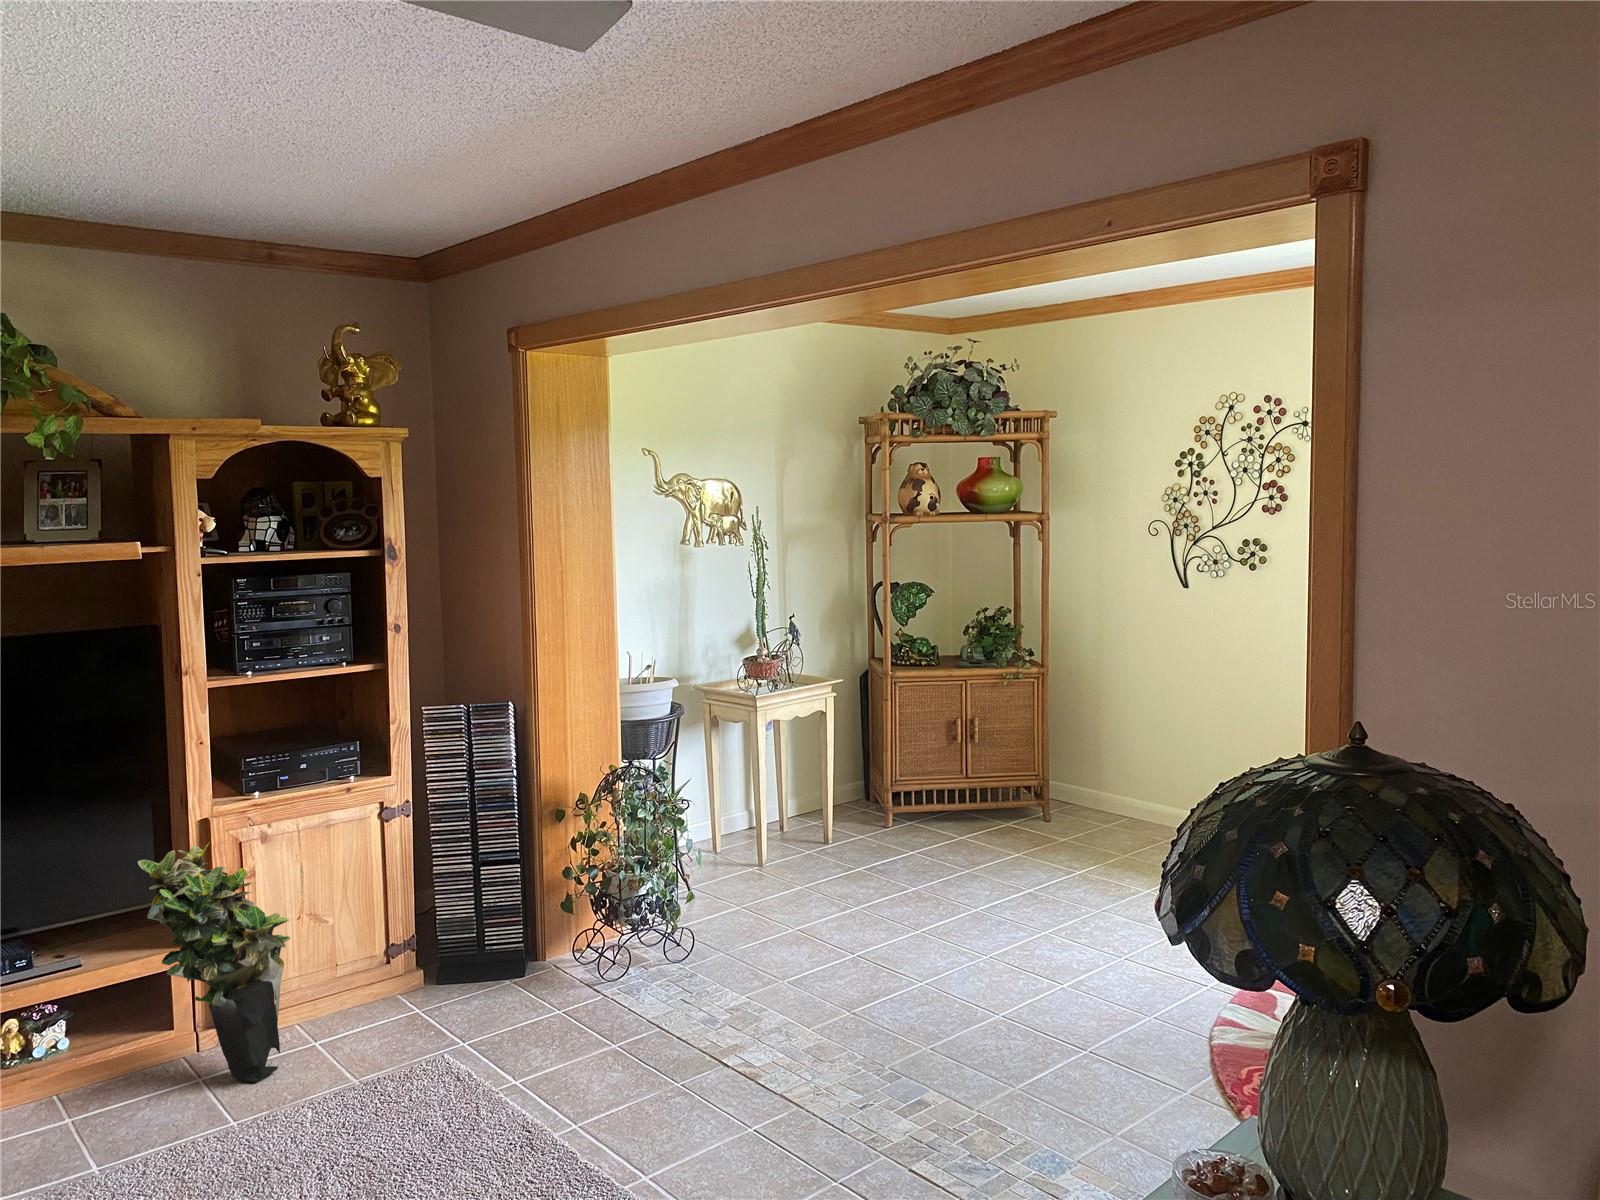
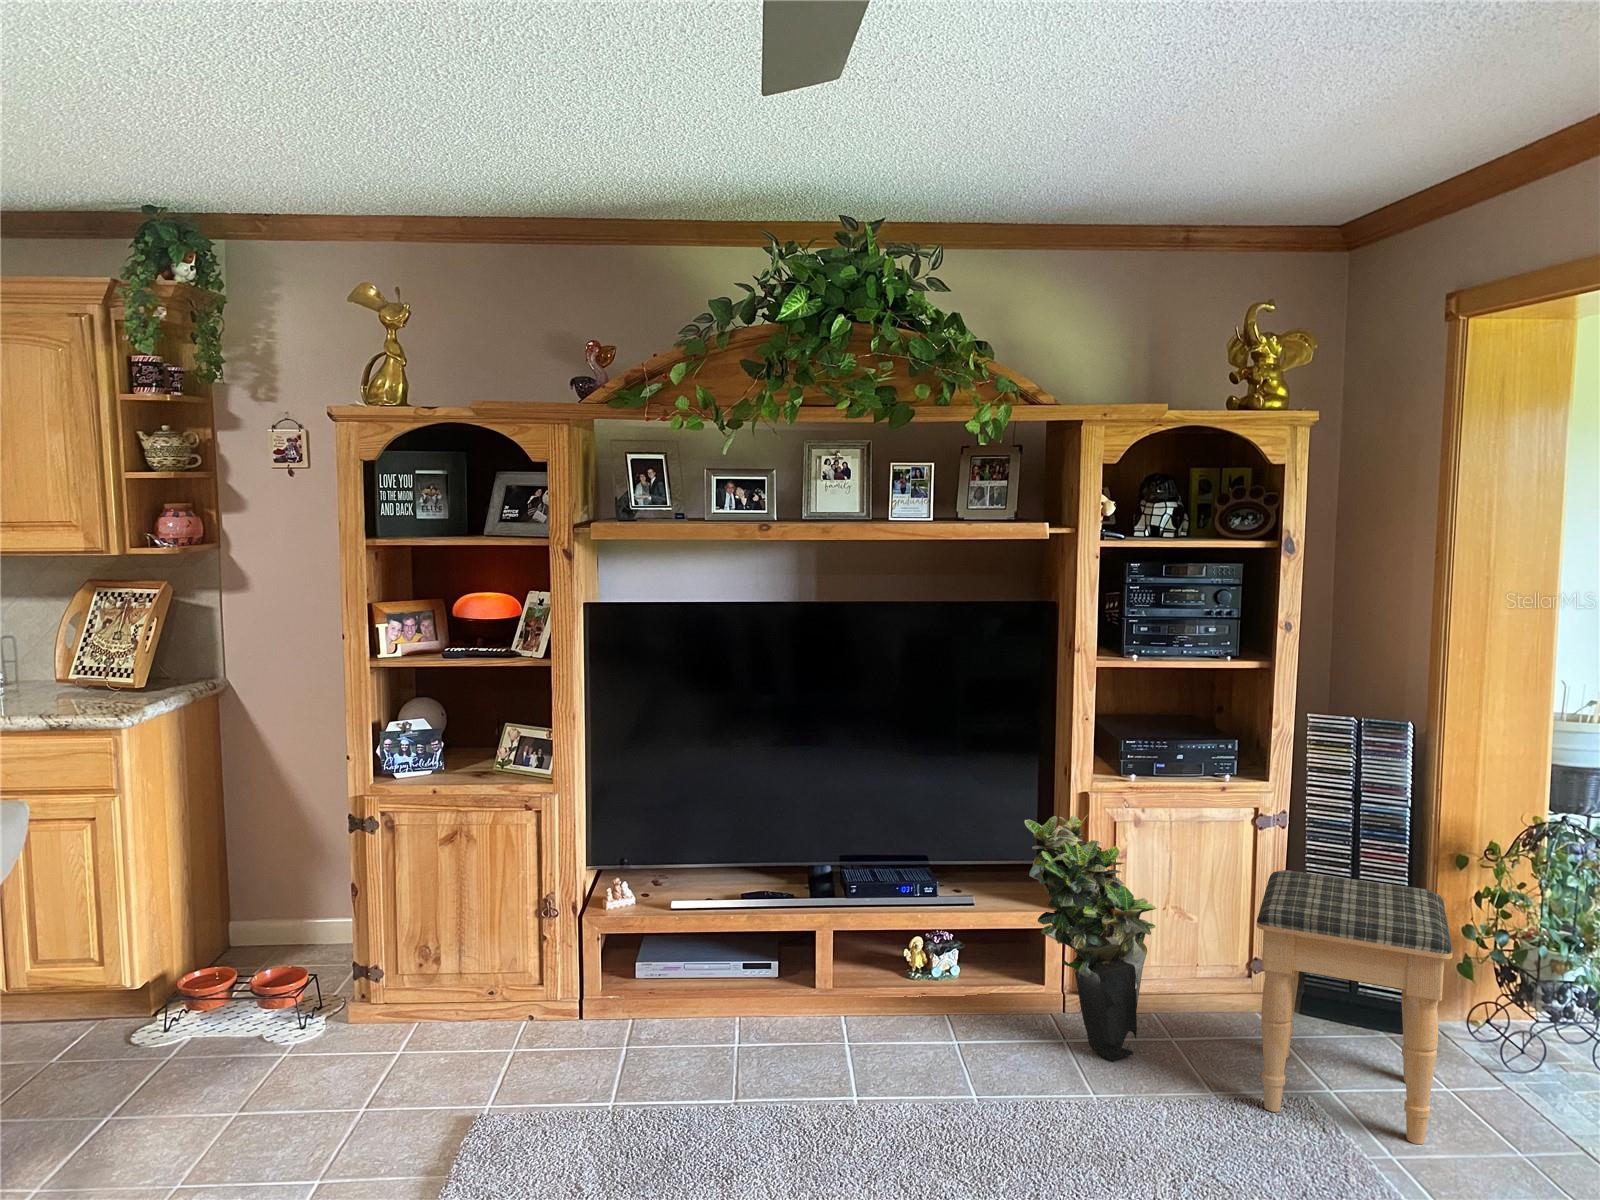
footstool: none [383,847,545,1078] -> present [1257,870,1453,1144]

